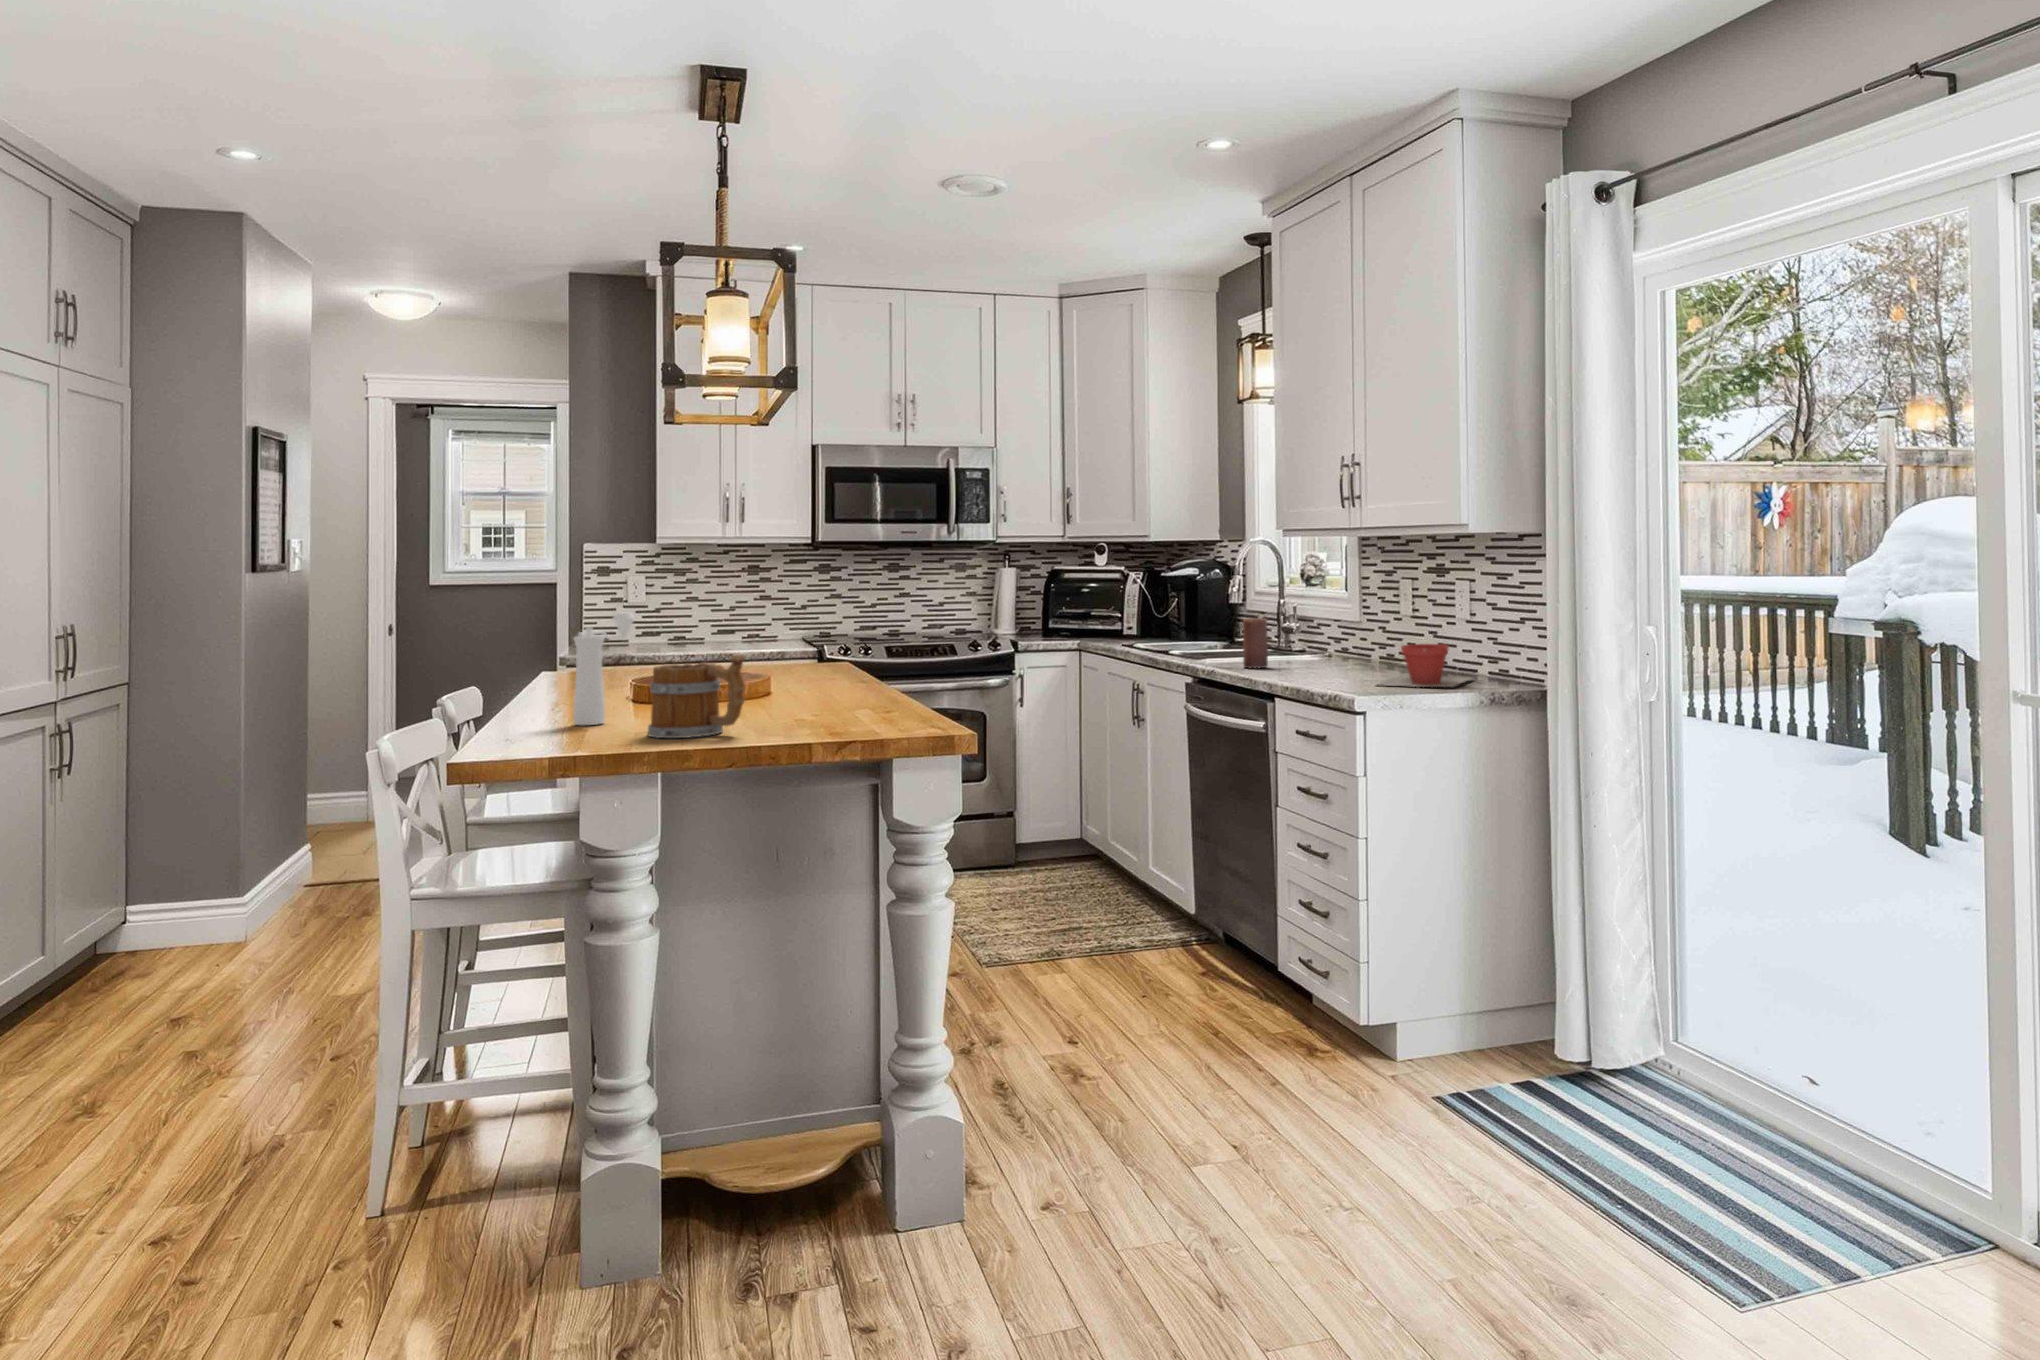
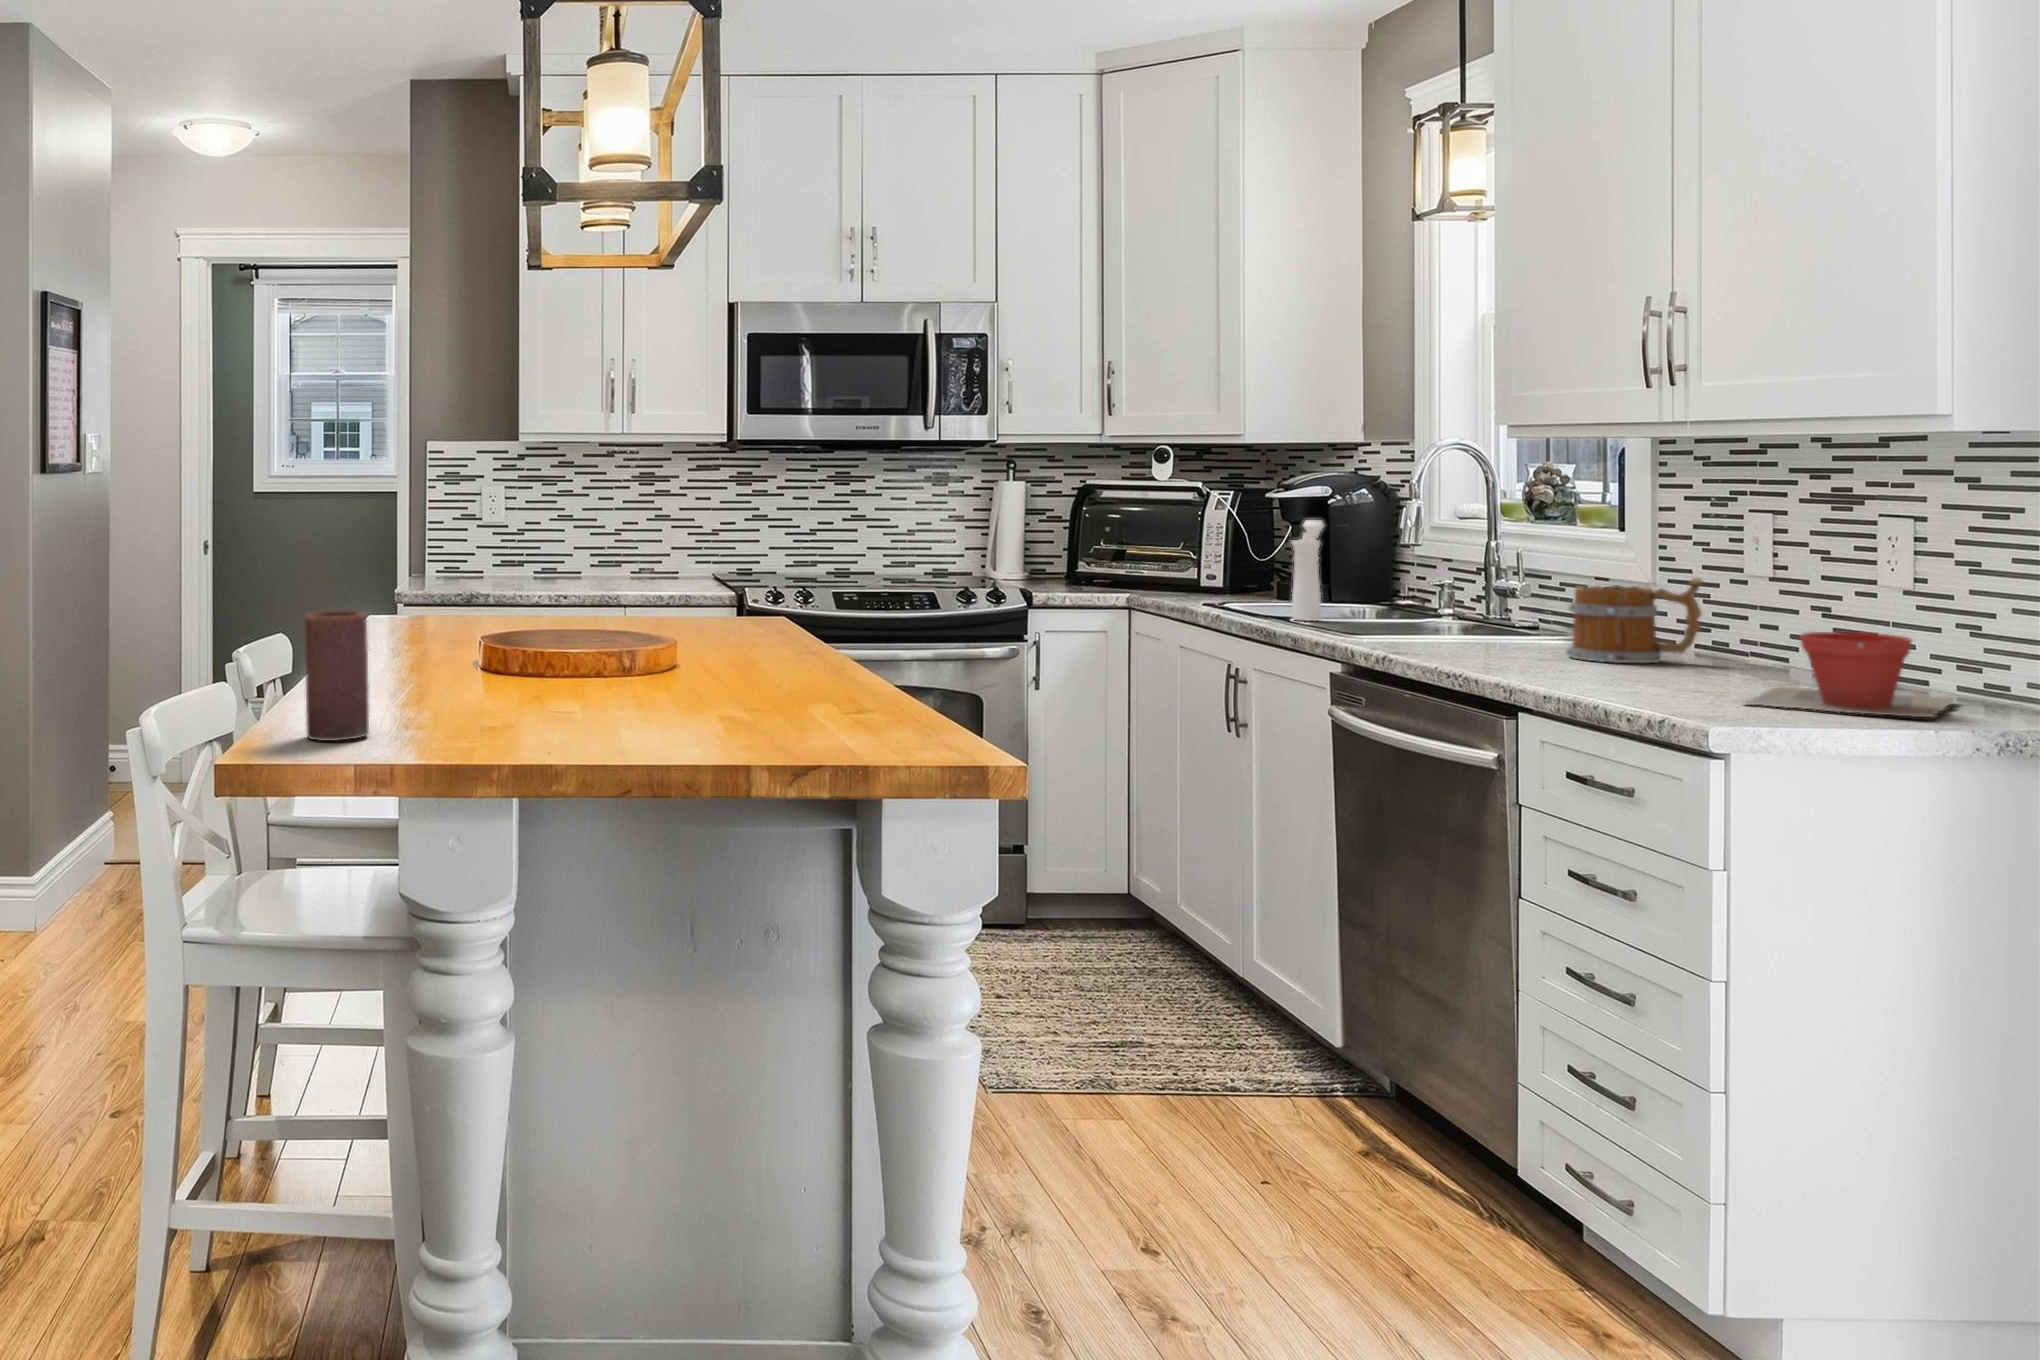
pepper mill: present [574,613,635,725] -> present [1292,520,1324,621]
candle: present [1243,618,1268,668] -> present [305,610,369,741]
mug: present [648,655,746,738] -> present [1566,578,1702,663]

